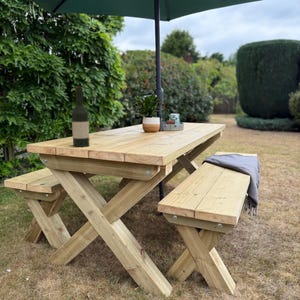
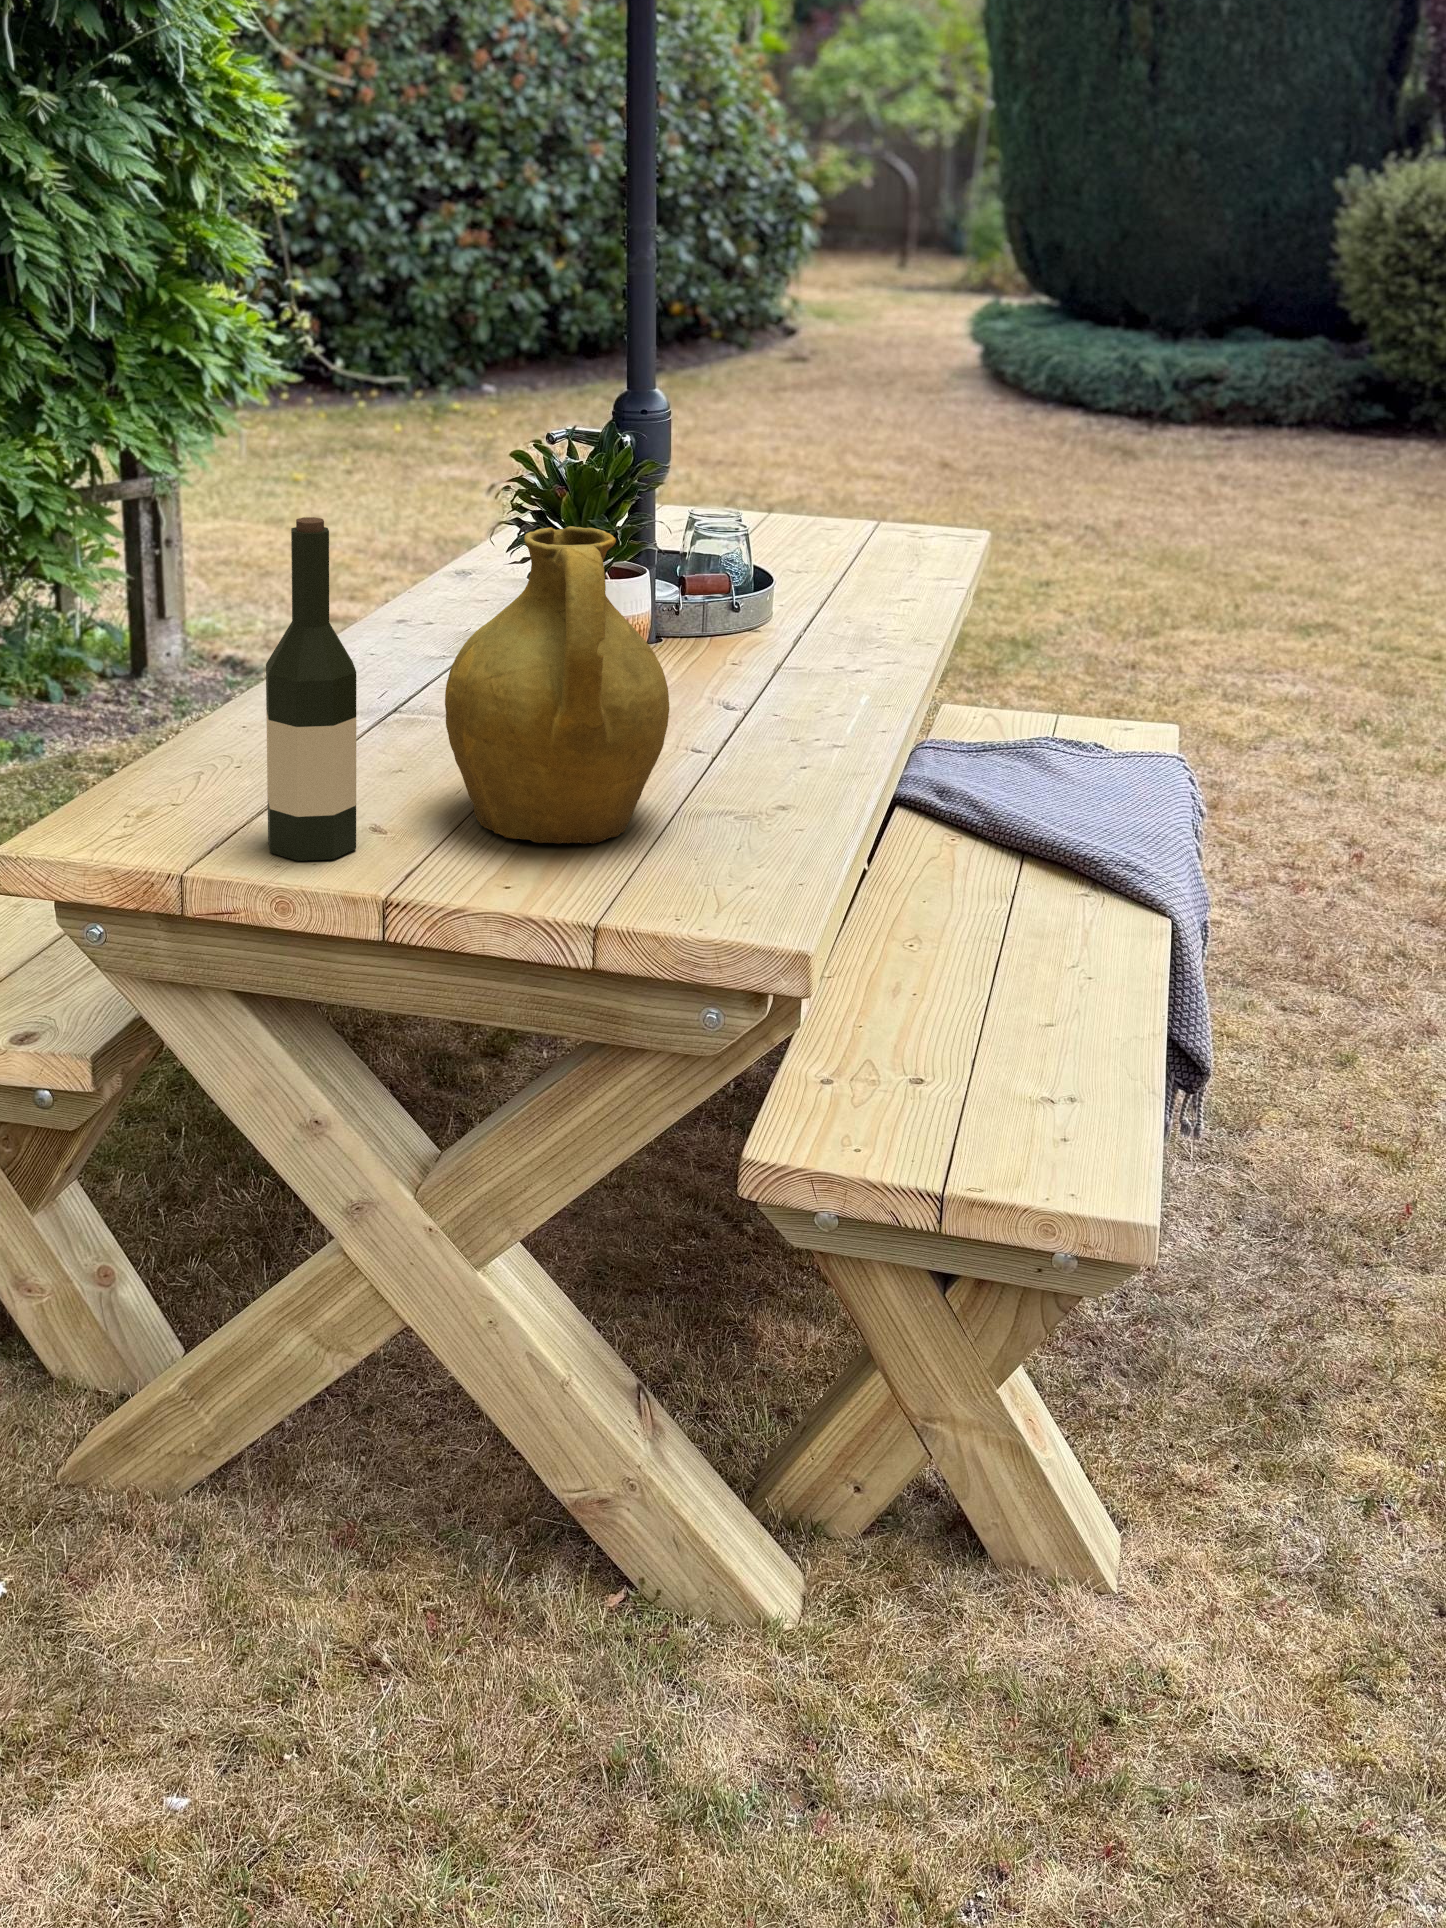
pitcher: none [106,91,145,146] -> present [445,526,669,844]

